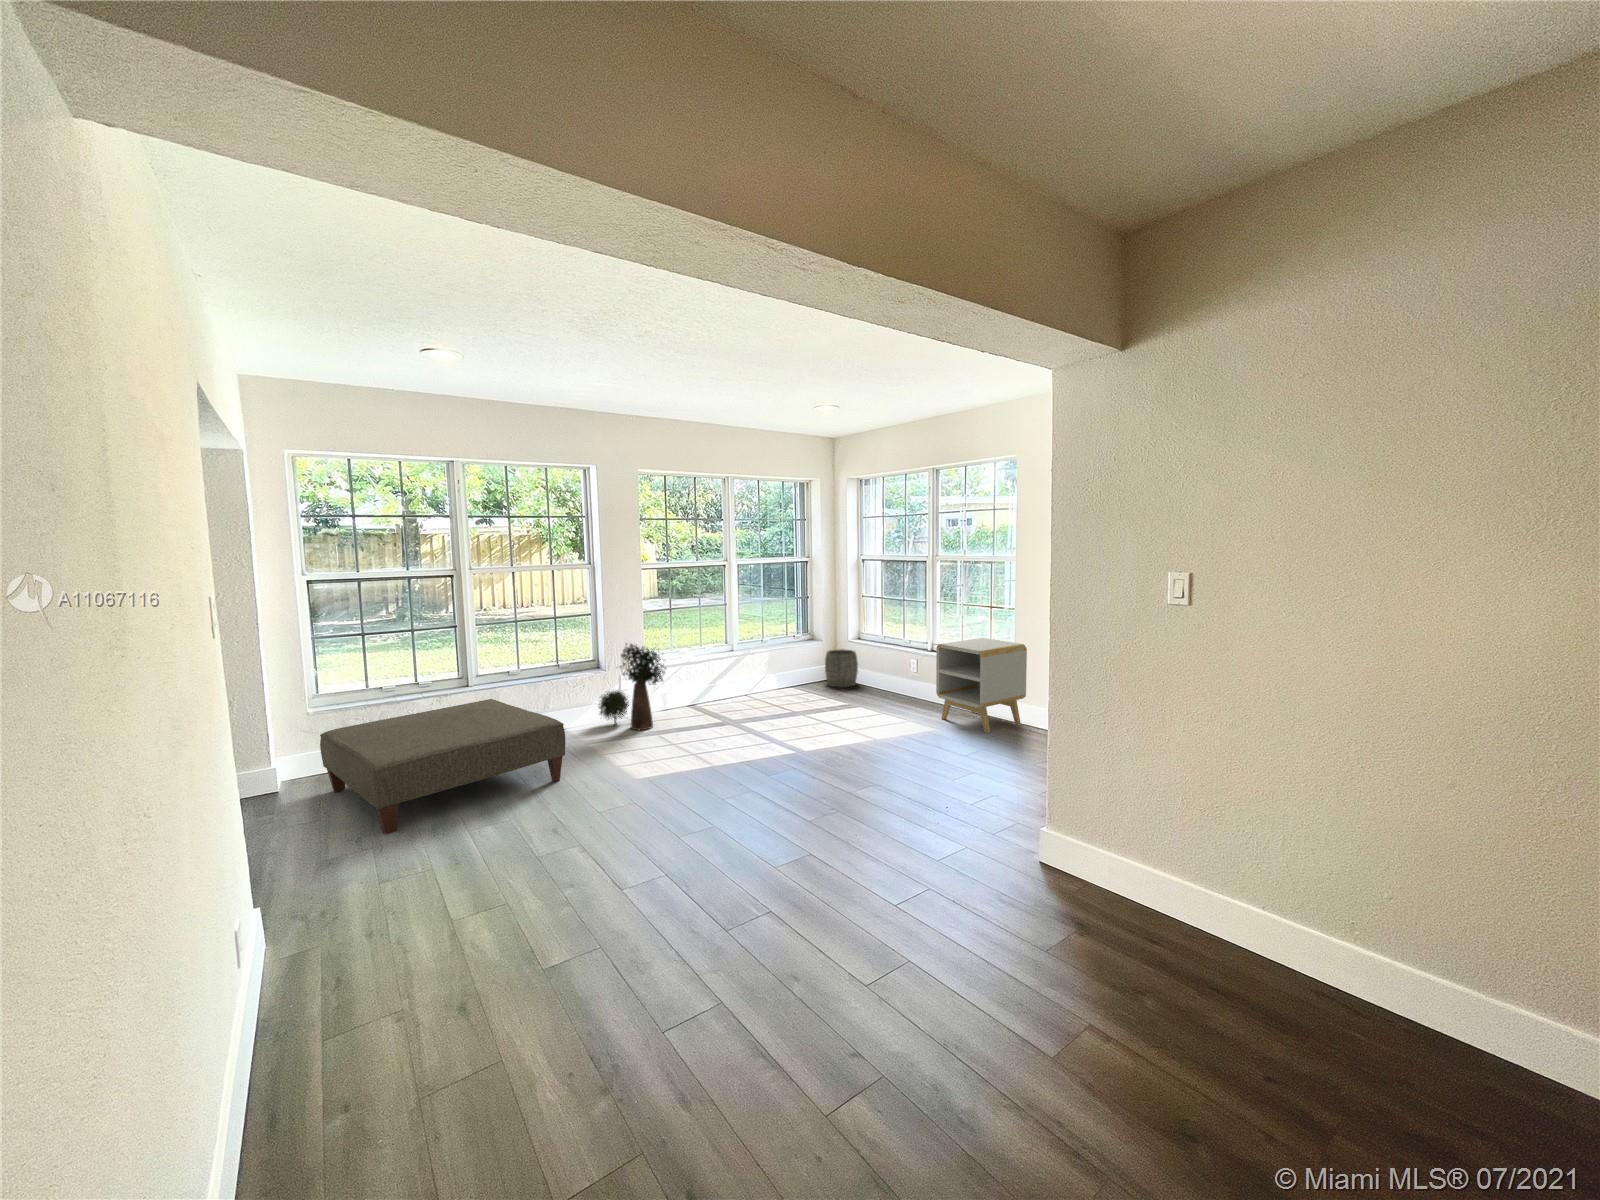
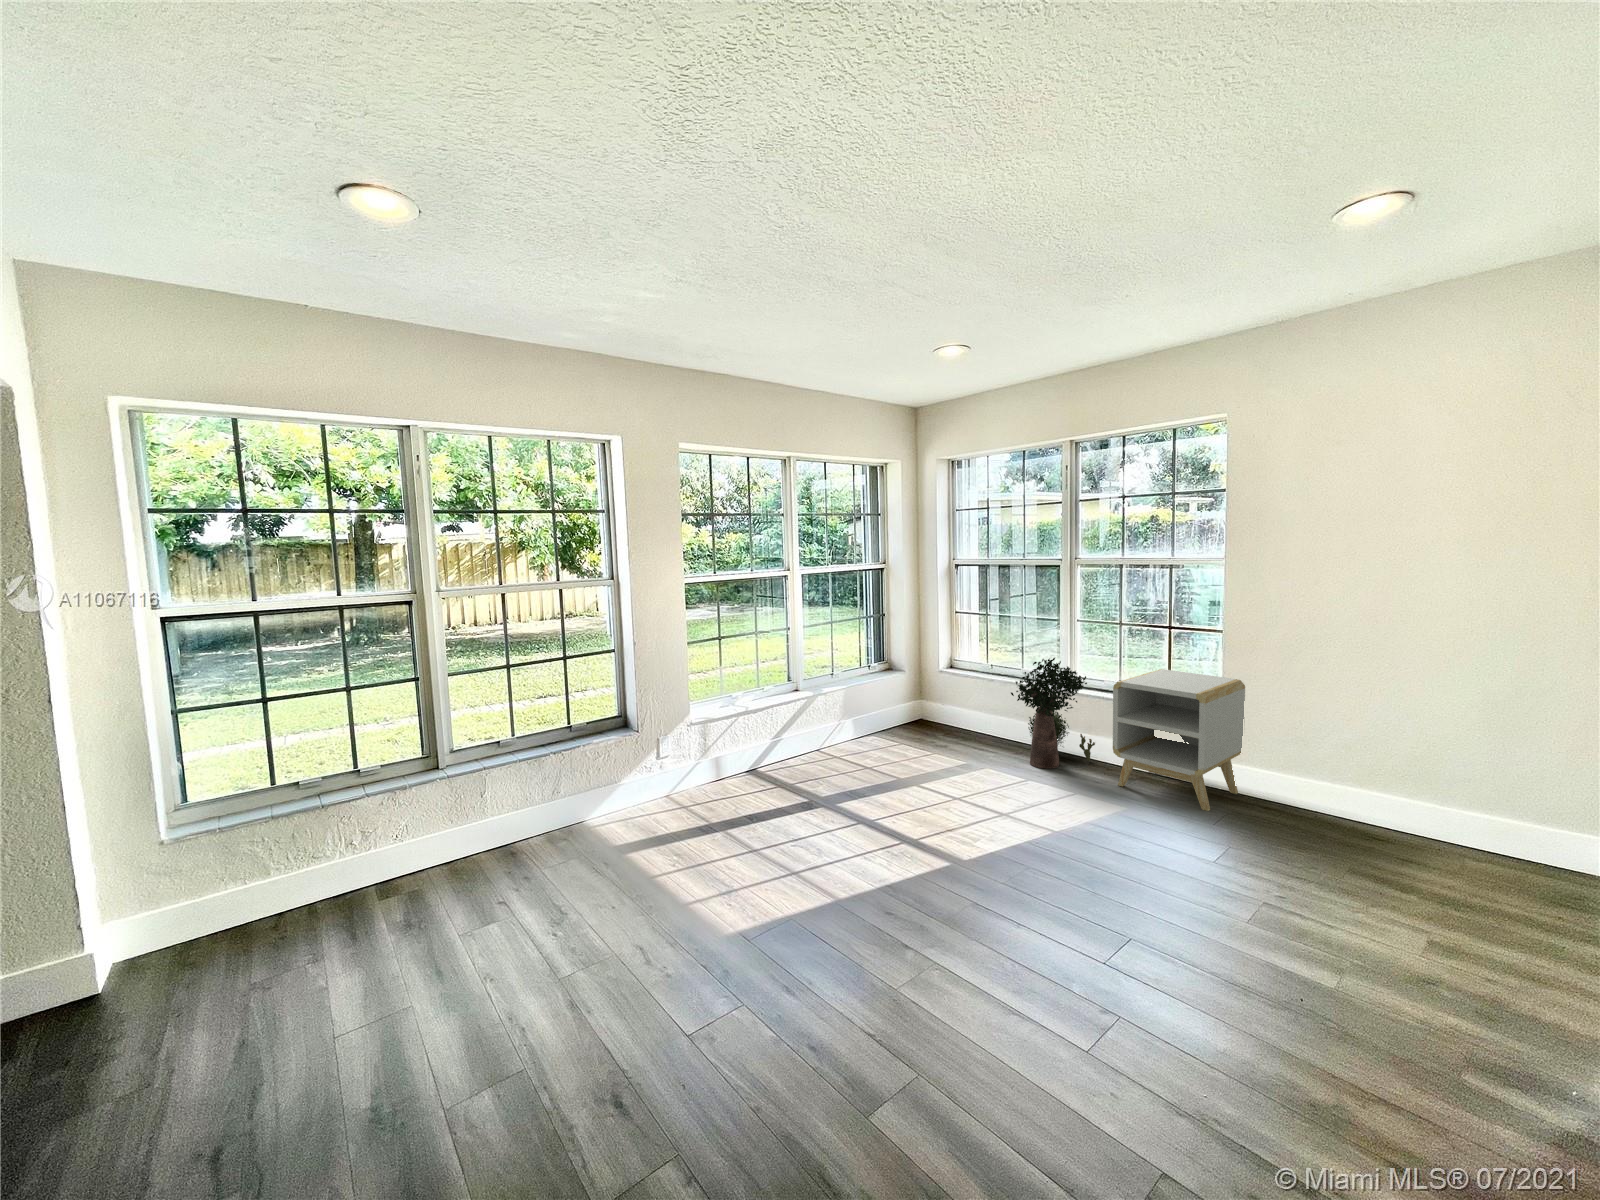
potted plant: present [598,644,666,730] -> present [1011,658,1095,769]
woven basket: present [825,649,858,687] -> none [912,682,955,733]
ottoman: present [320,699,565,834] -> none [172,794,610,1136]

